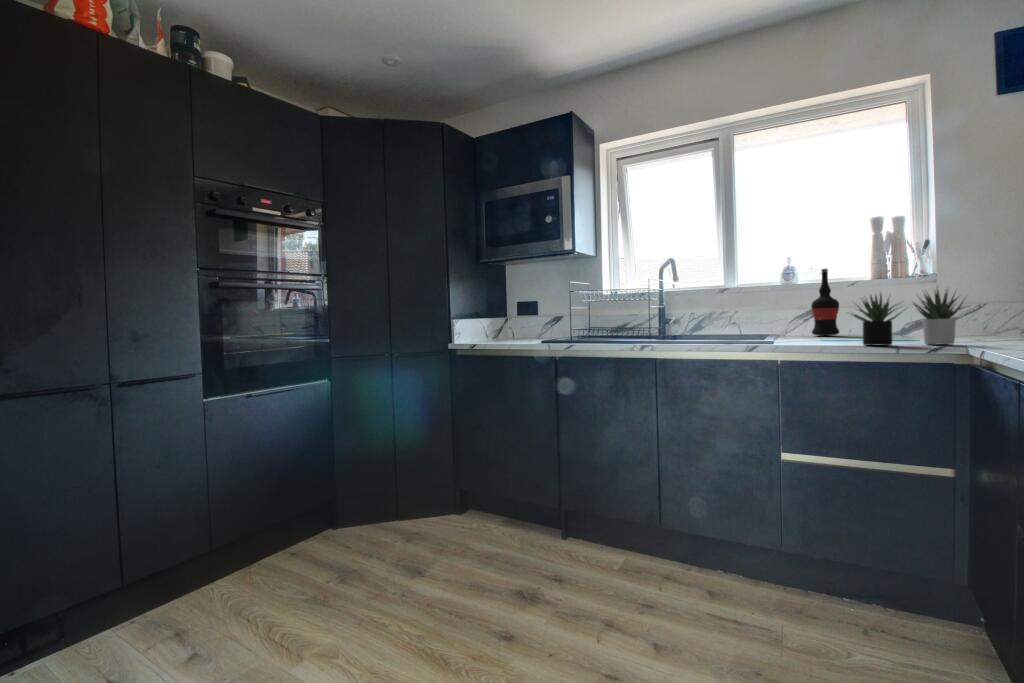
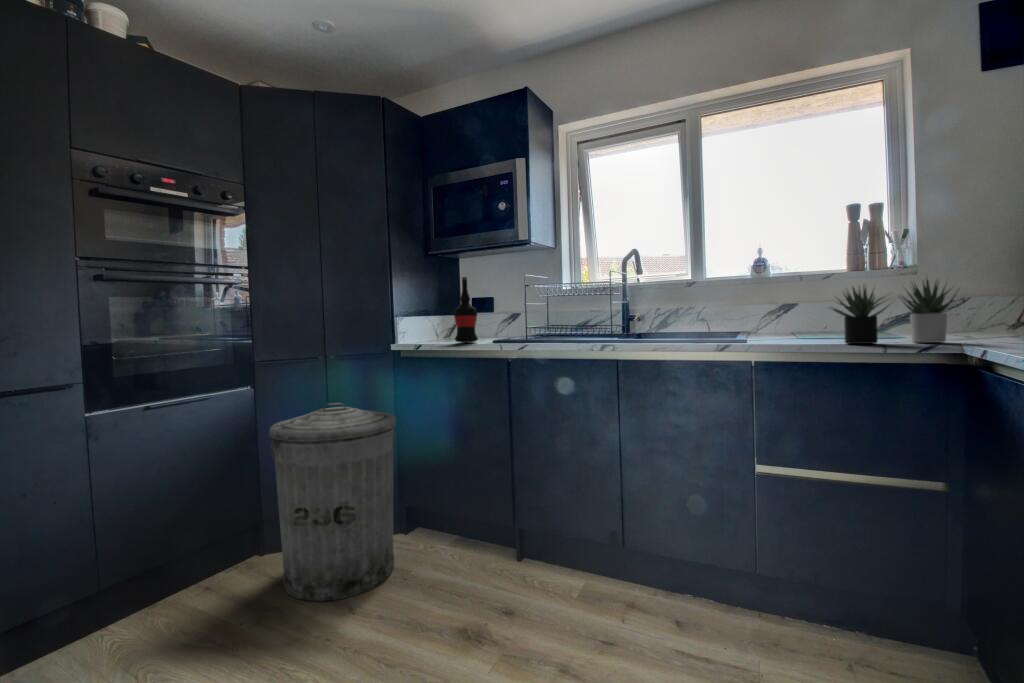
wine bottle: present [811,269,839,336] -> present [454,277,478,343]
trash can: none [348,395,456,566] -> present [269,403,397,601]

